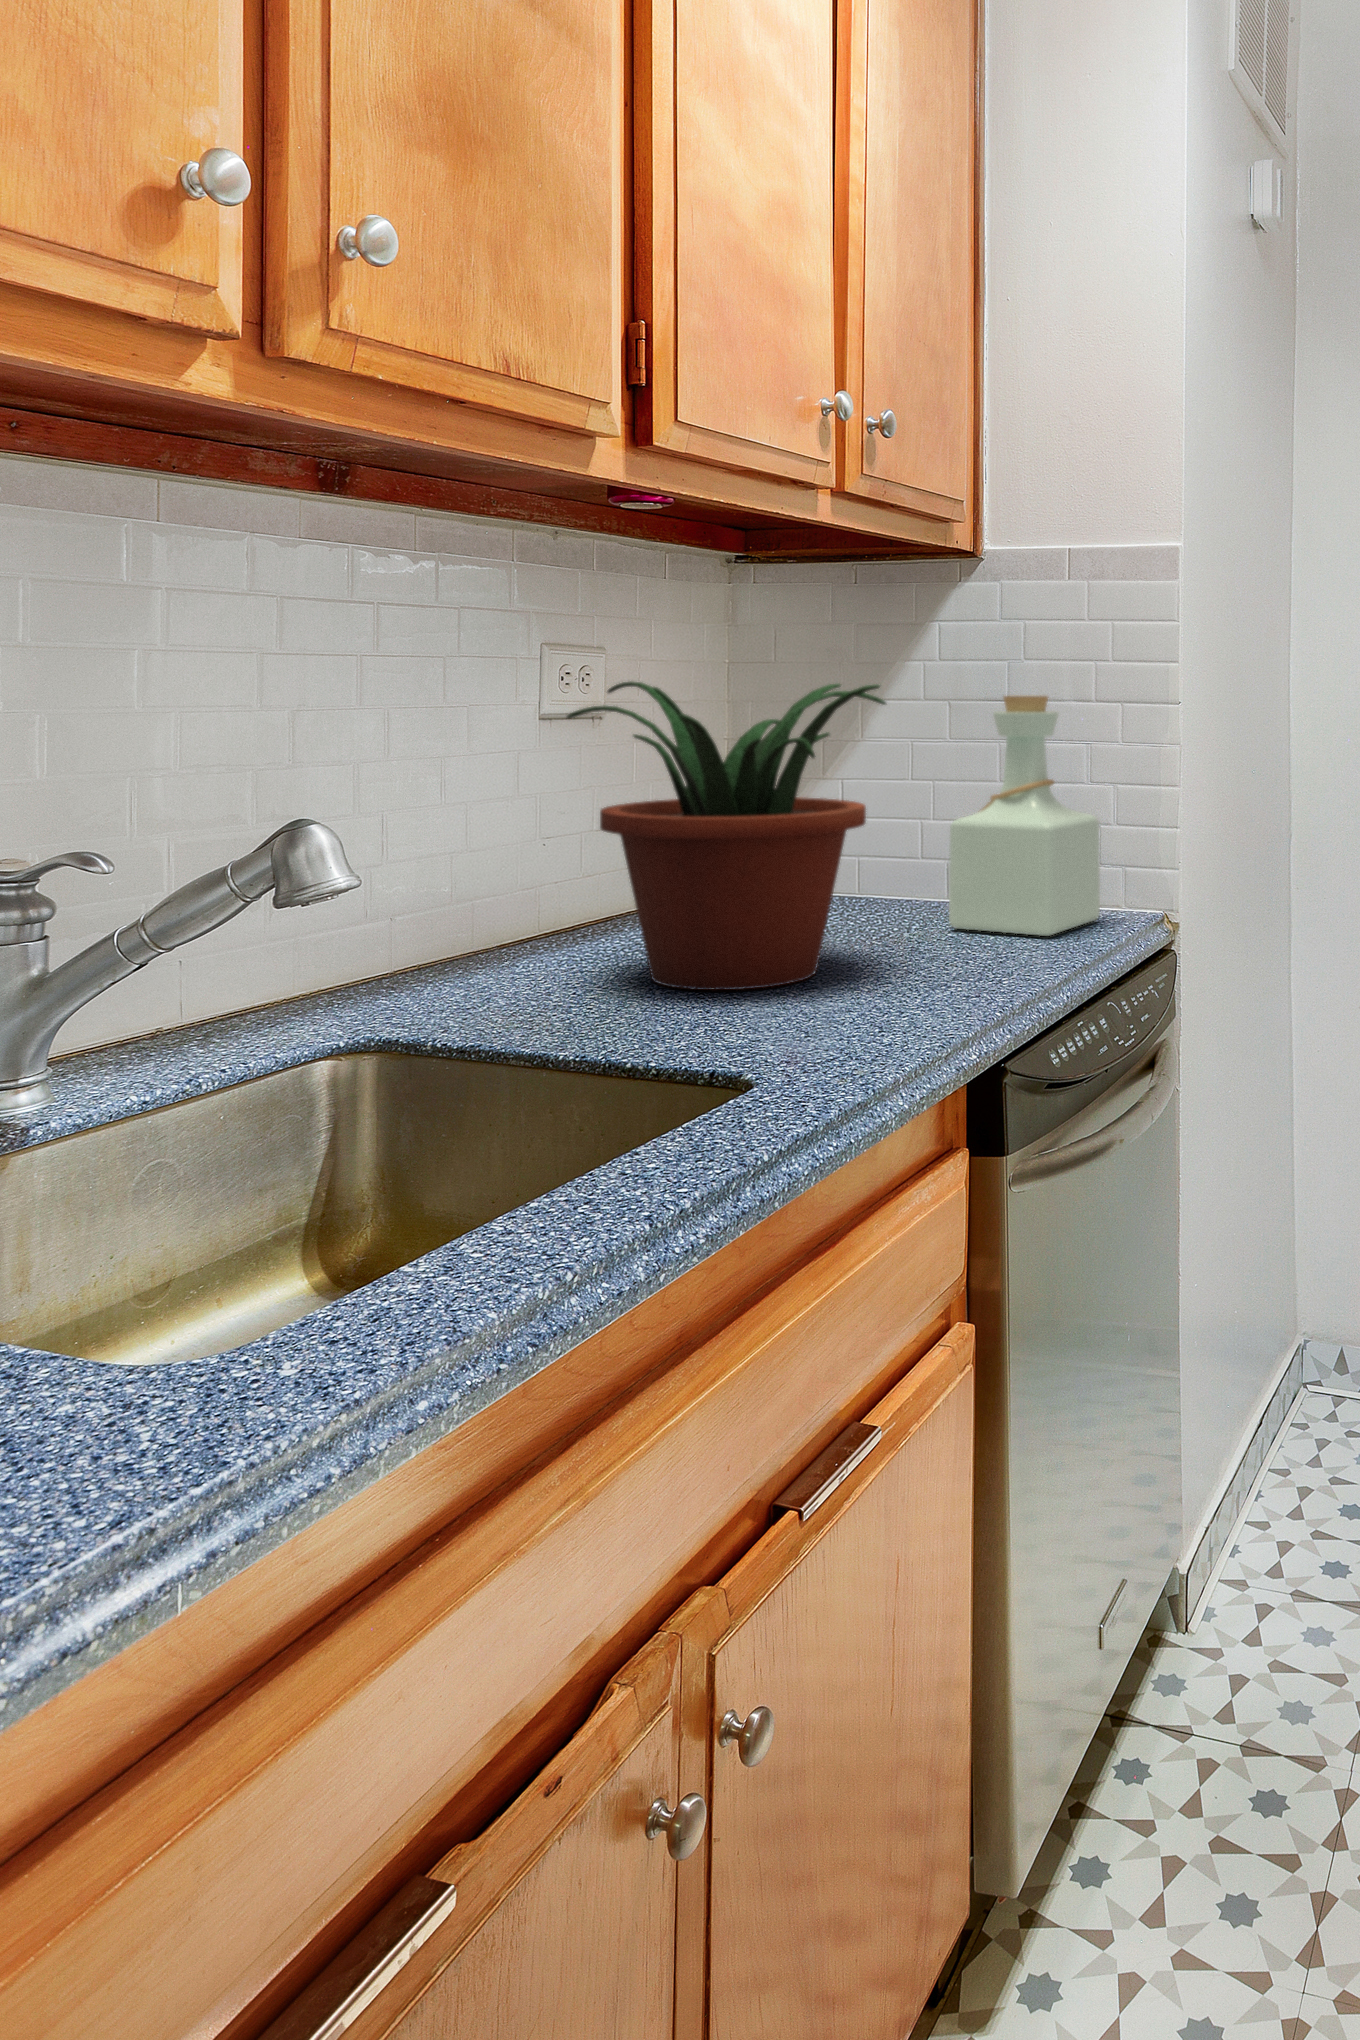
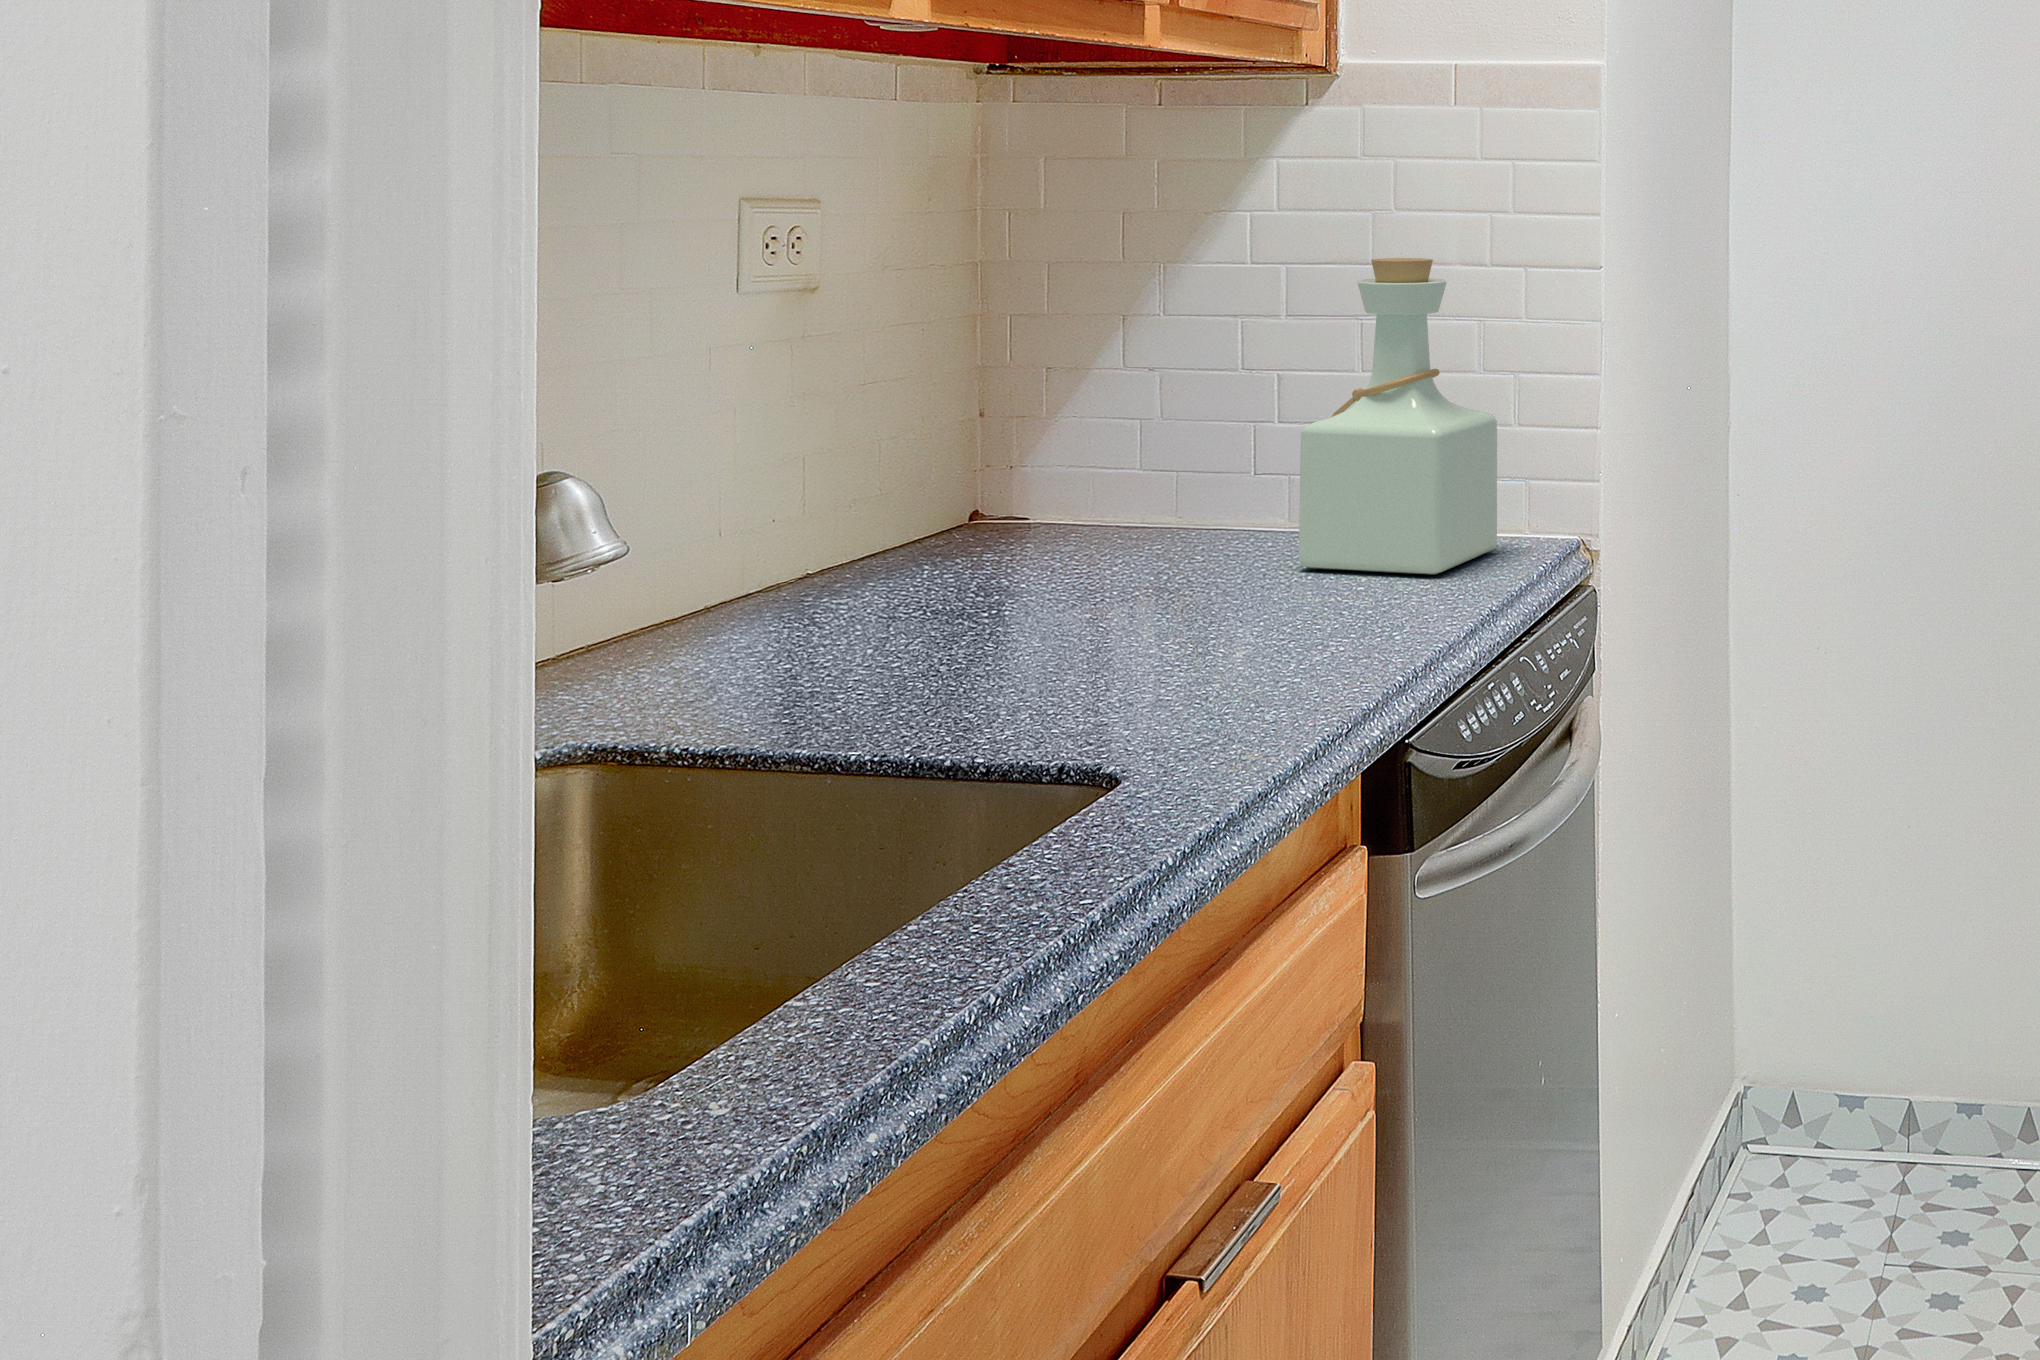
potted plant: present [567,681,886,990] -> none [798,253,1238,665]

